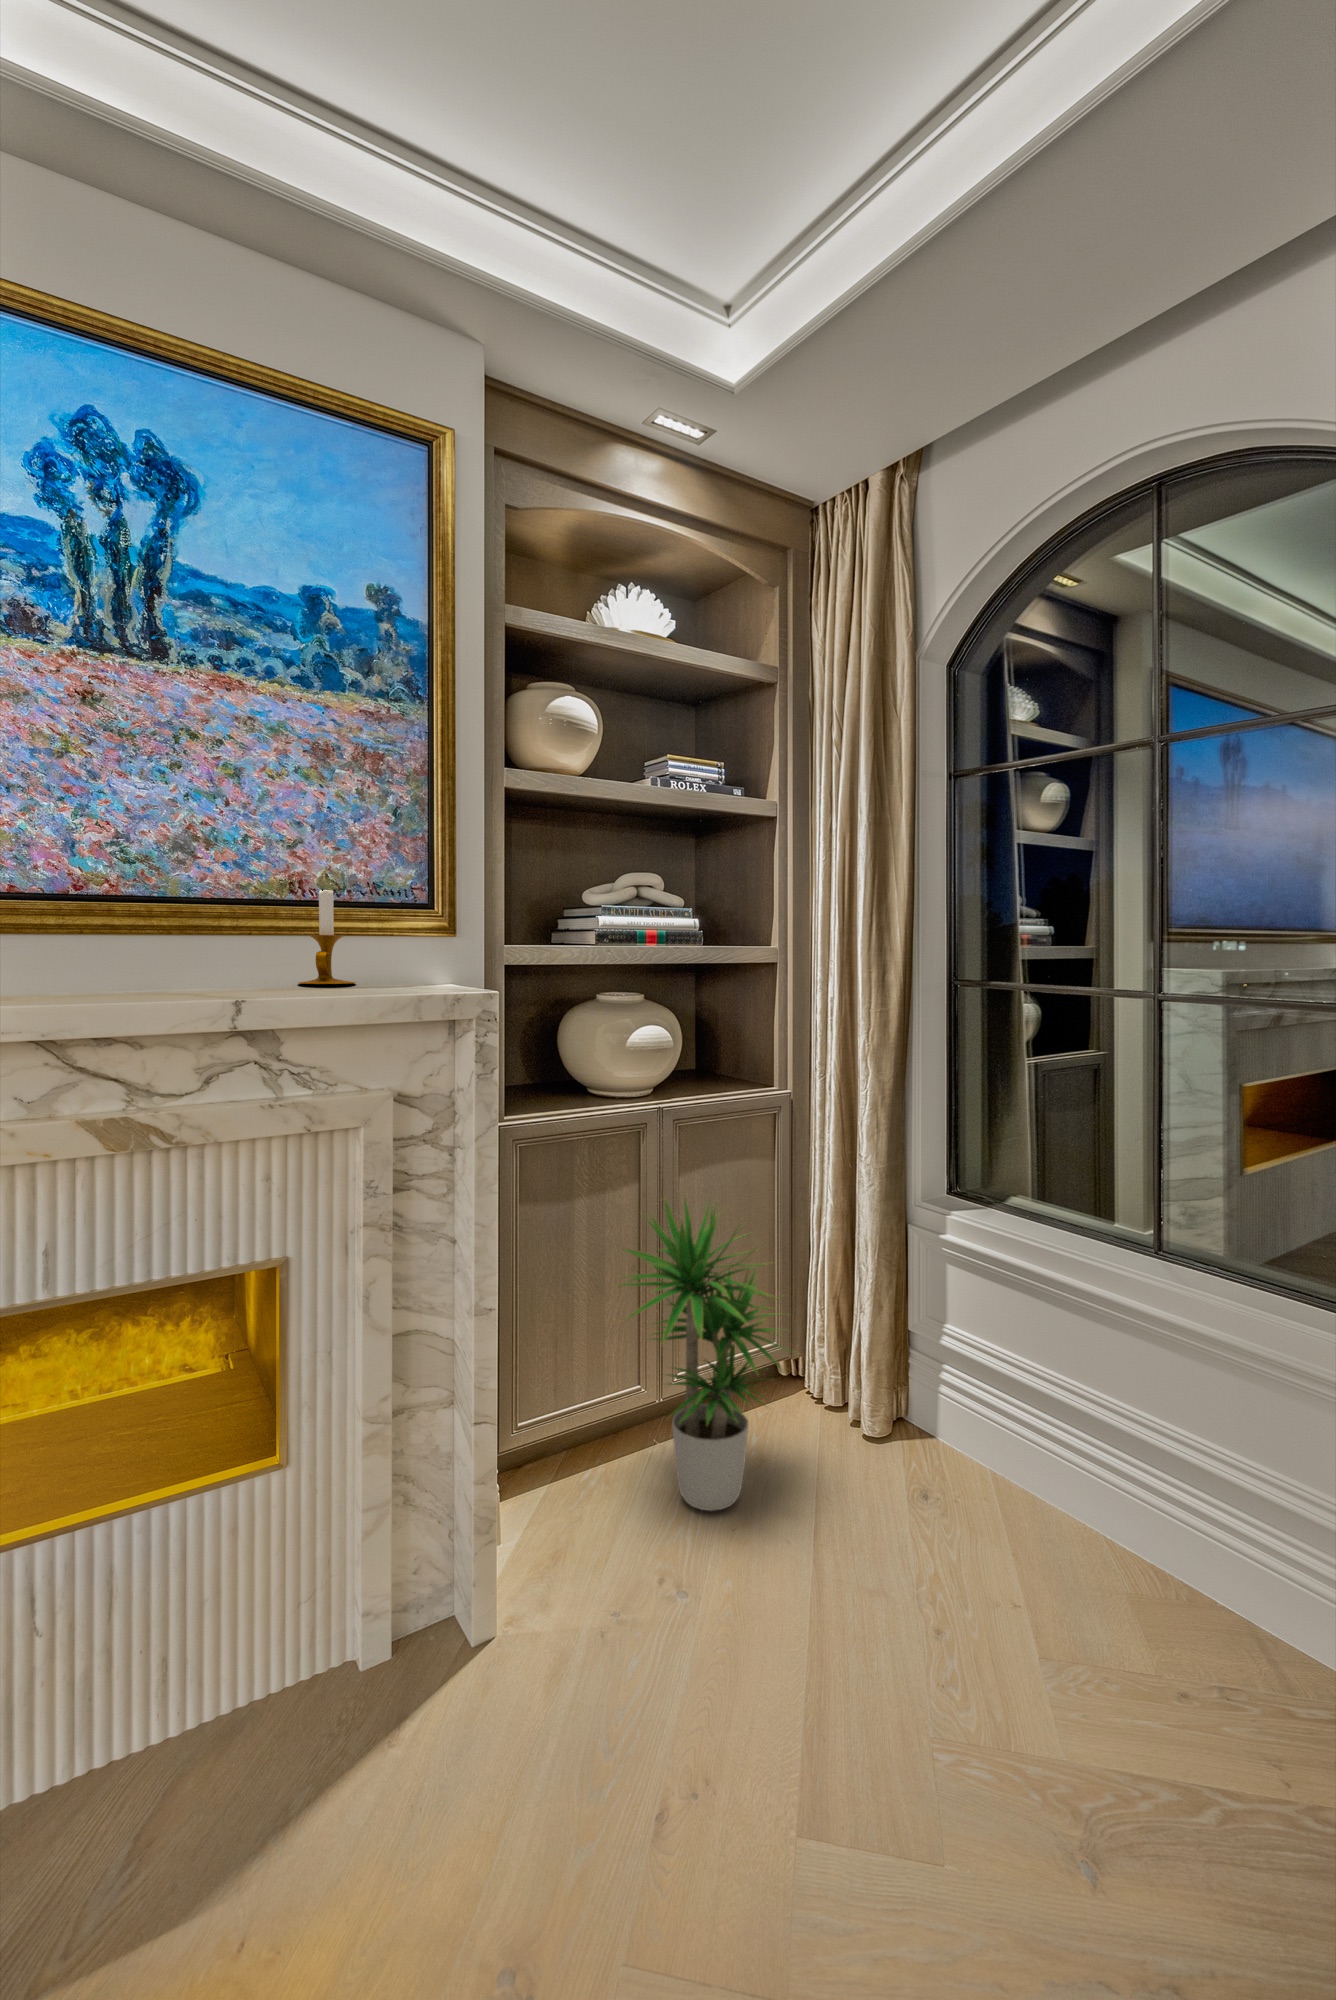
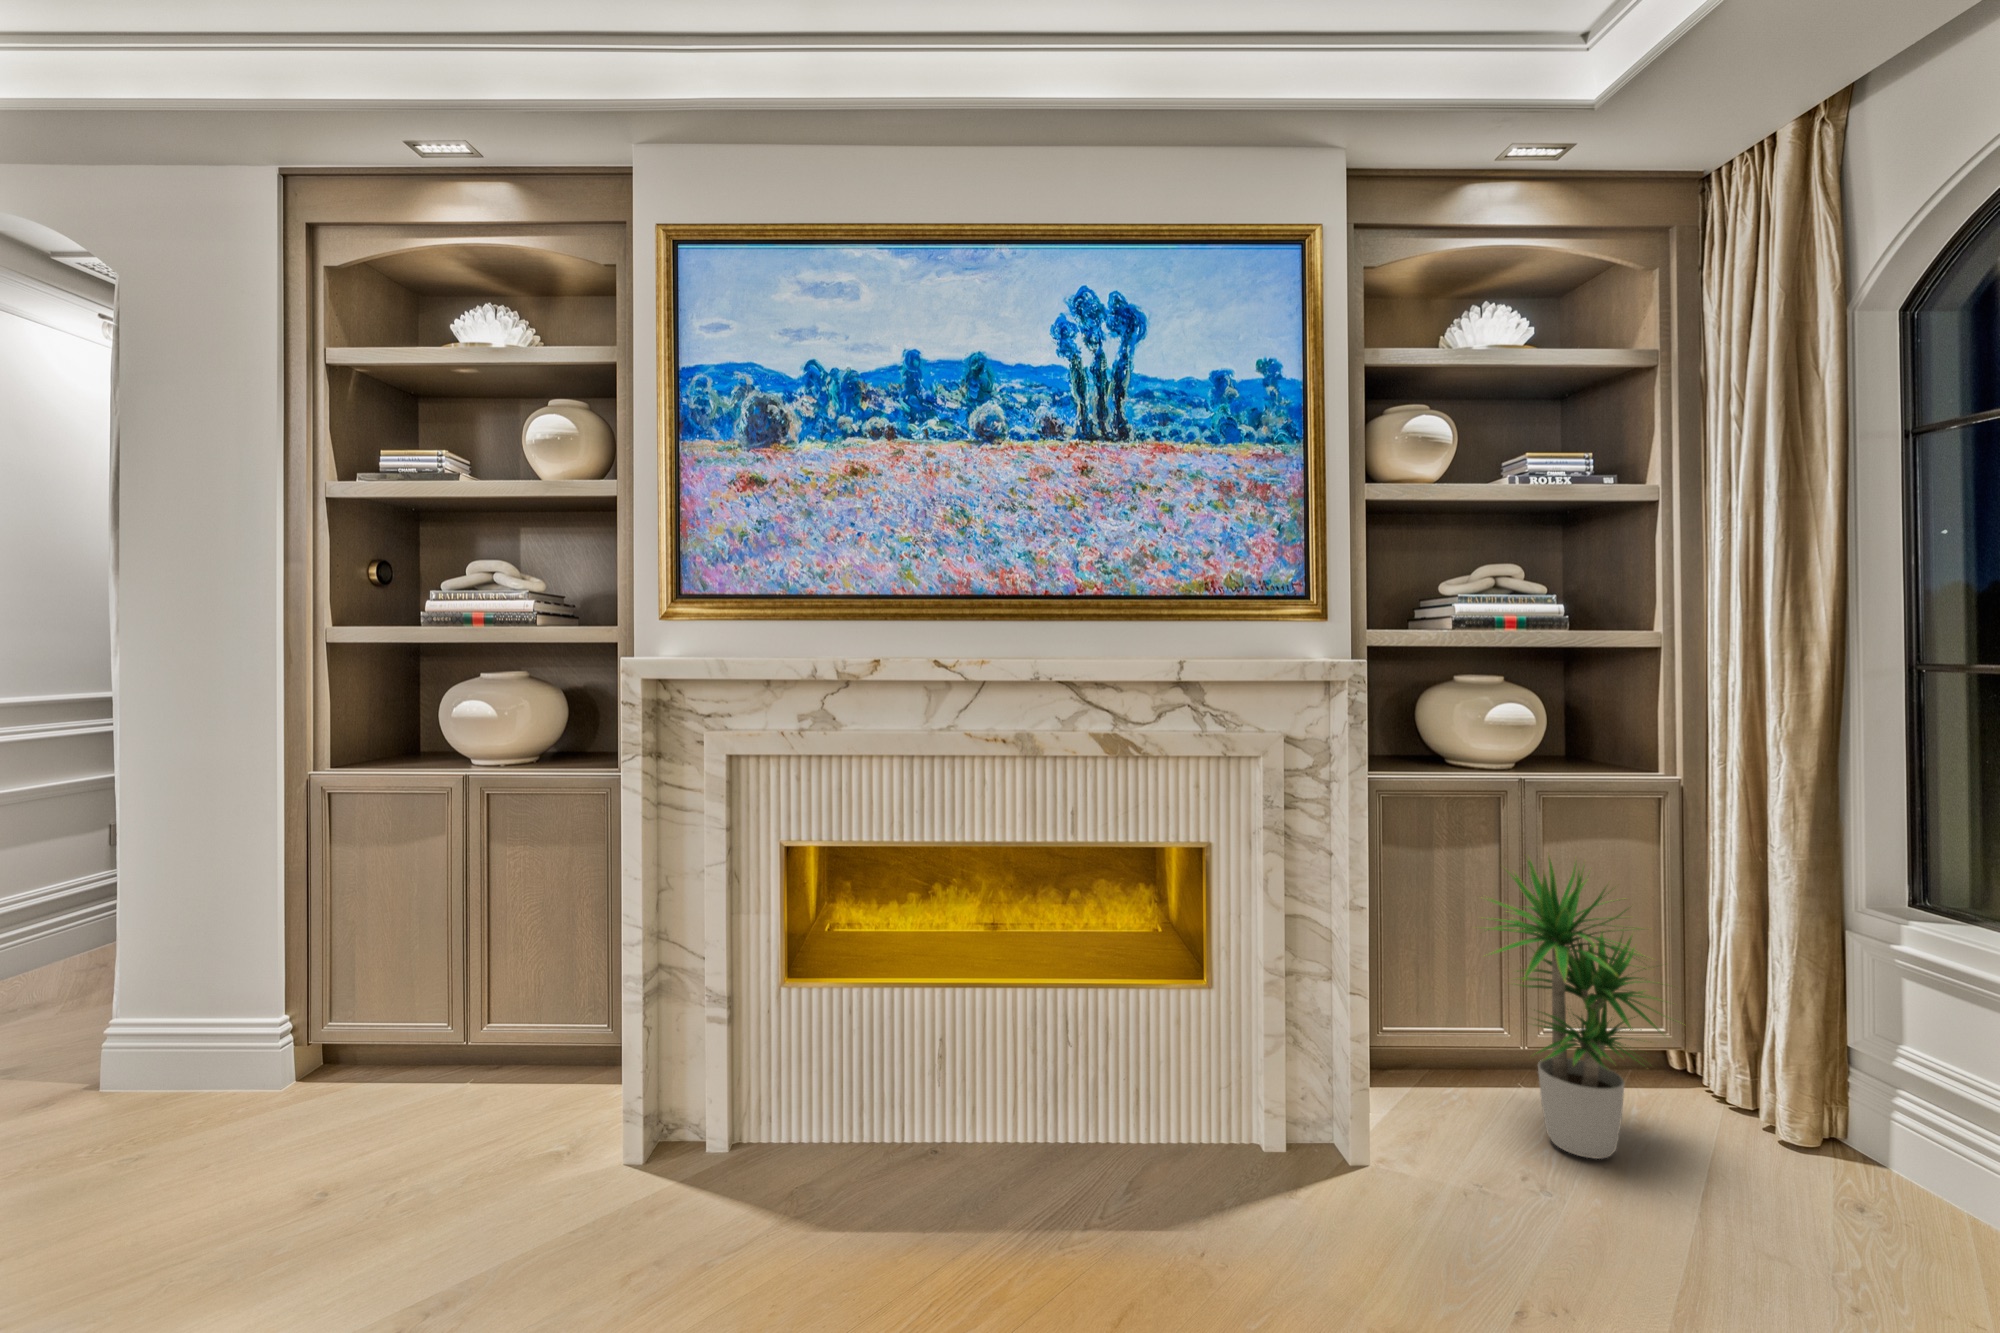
candlestick: present [299,890,355,984] -> none [1209,588,1251,657]

